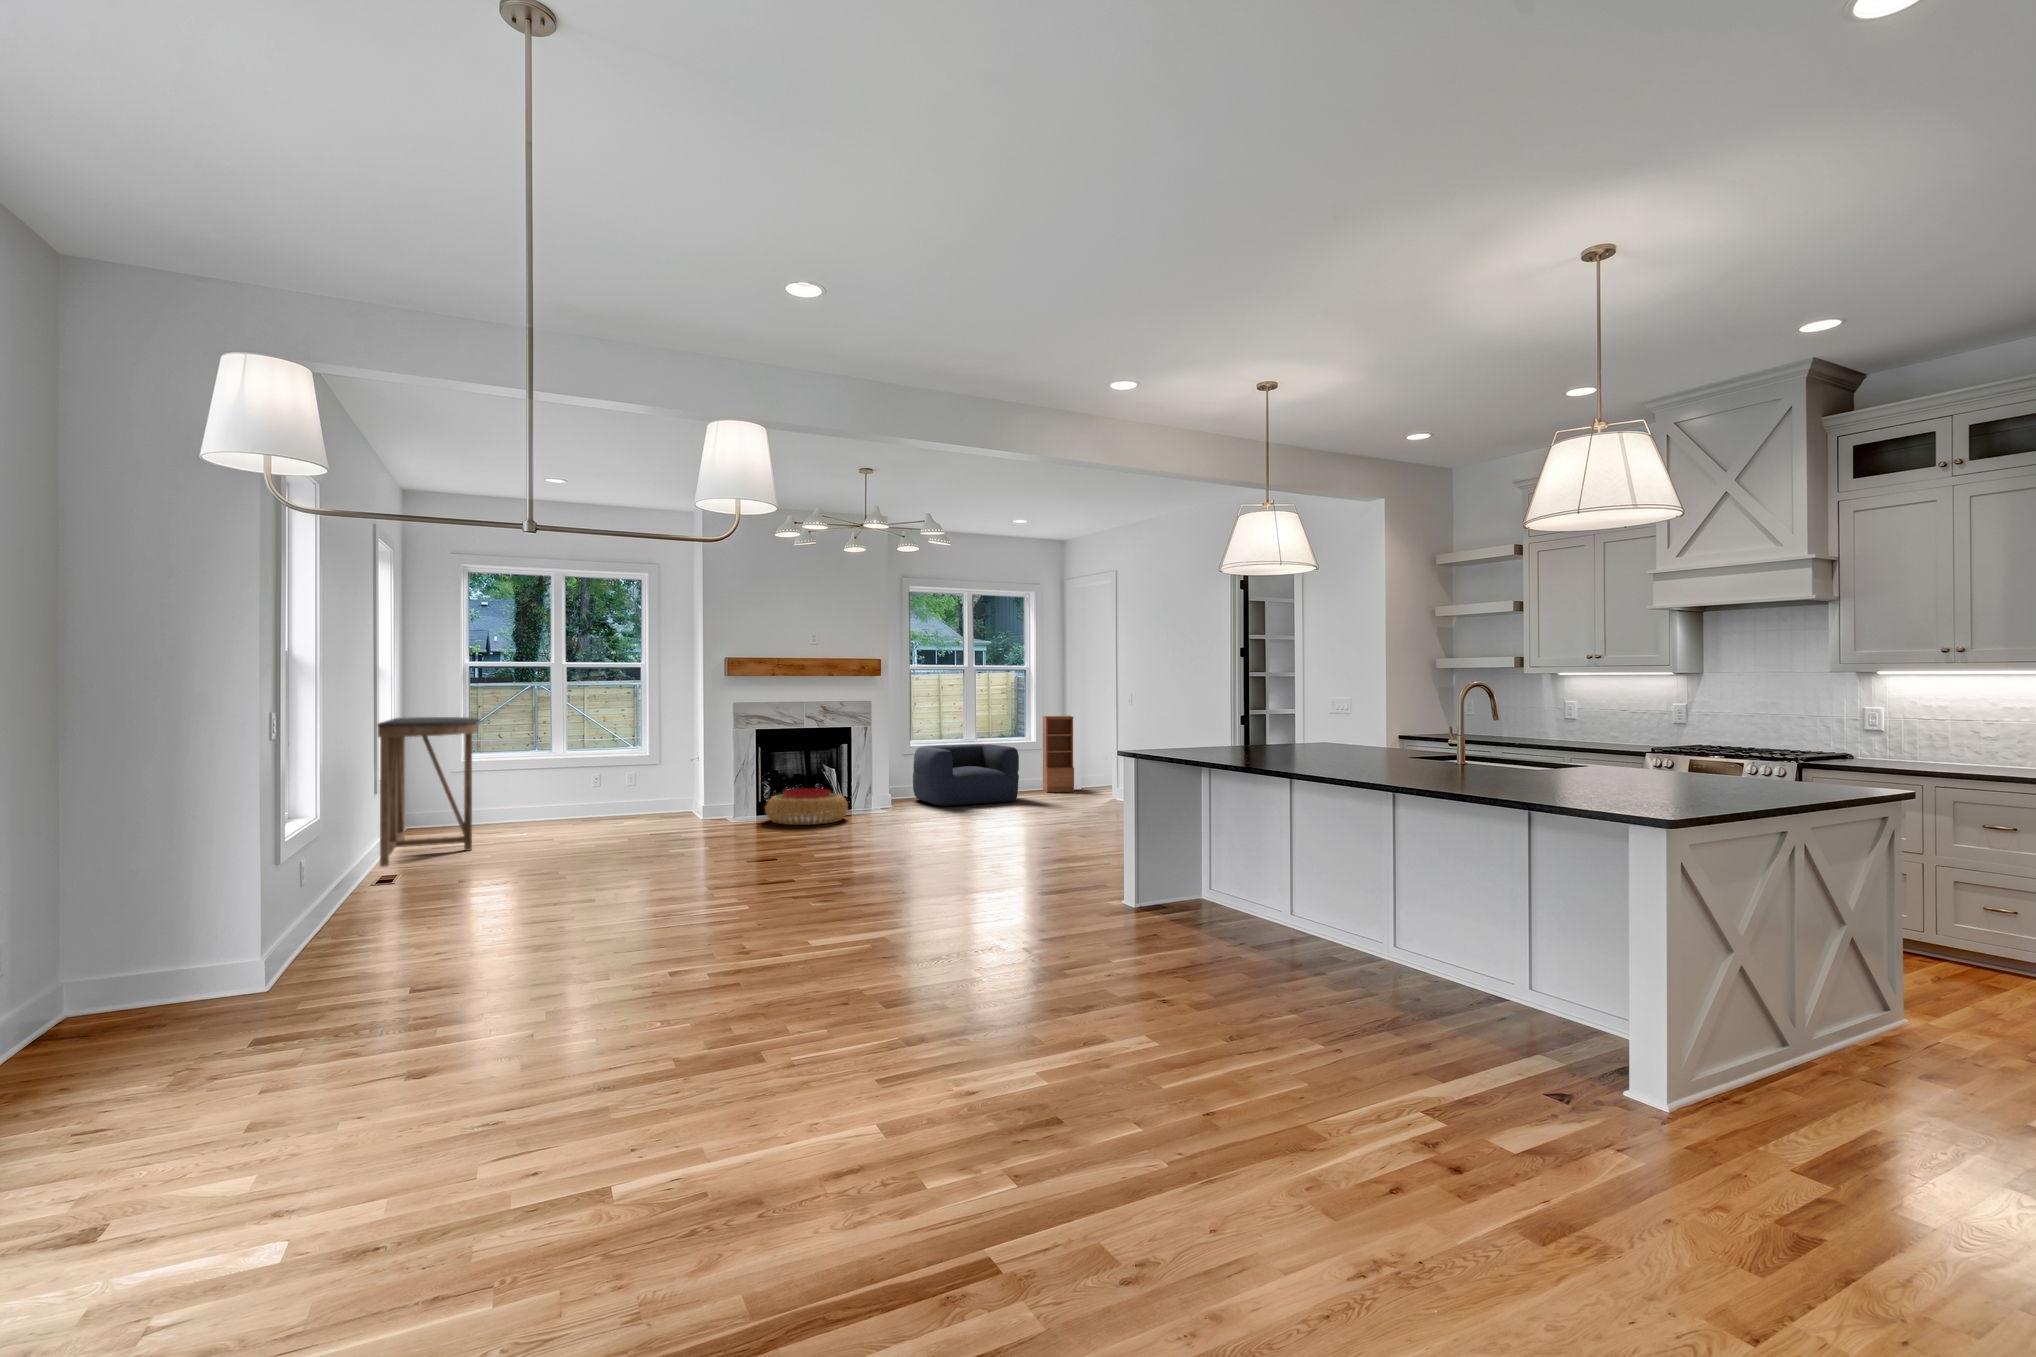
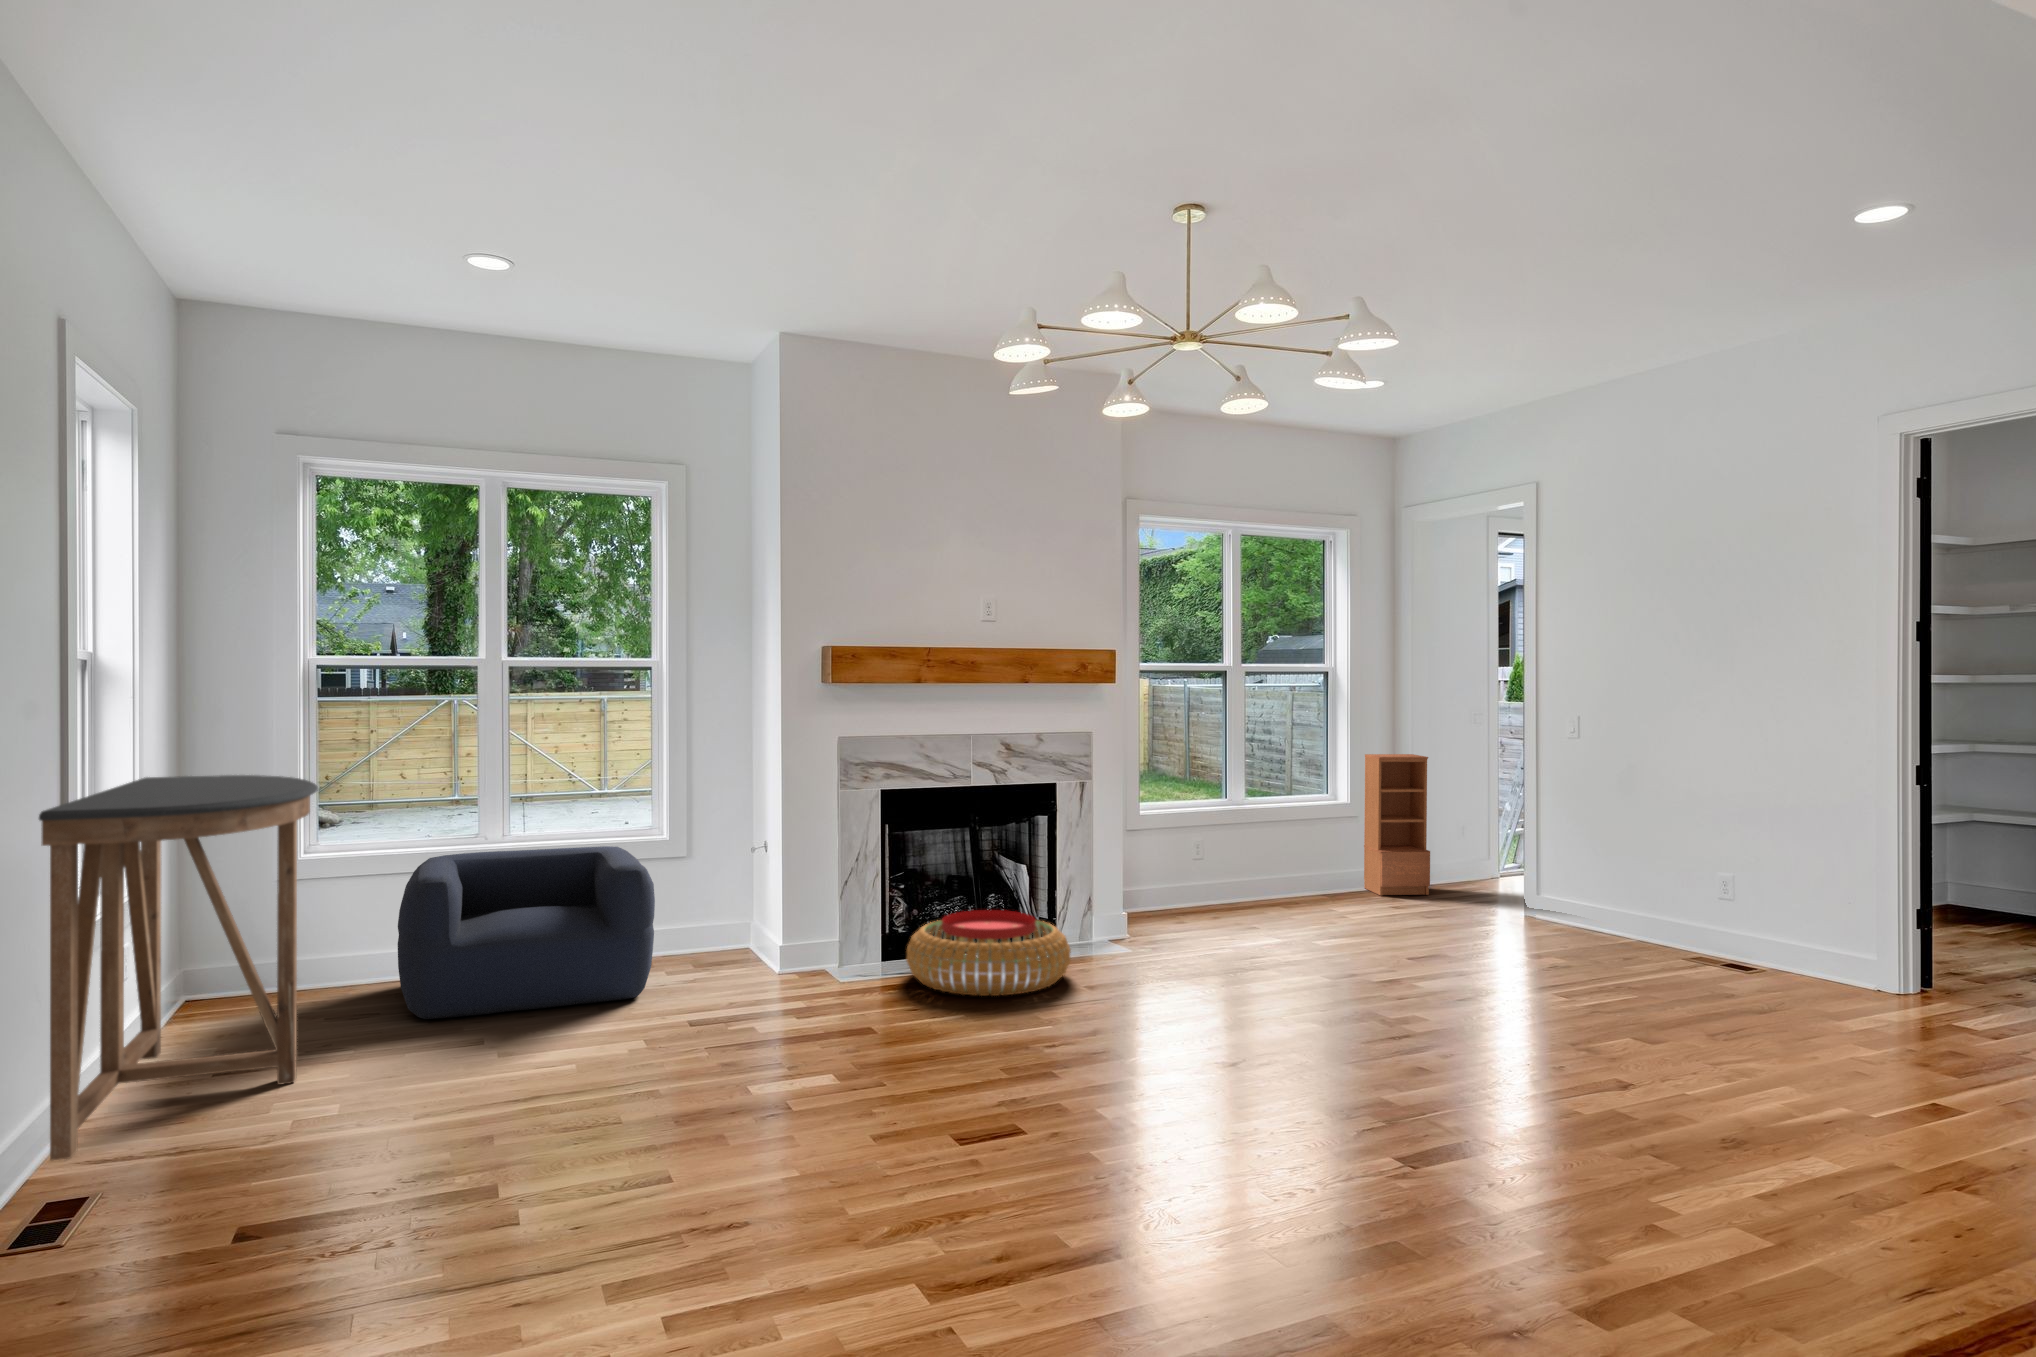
armchair: present [913,744,1019,806] -> present [398,846,655,1019]

